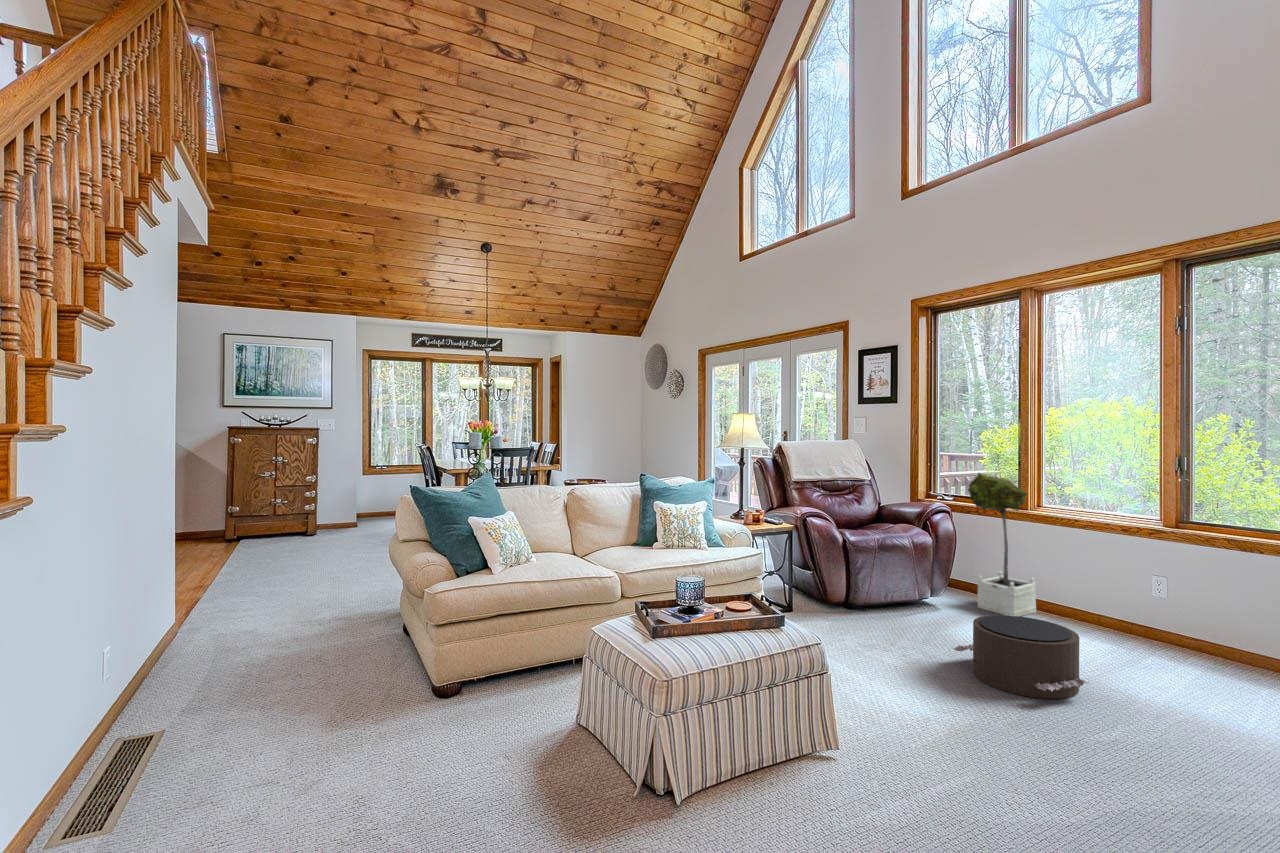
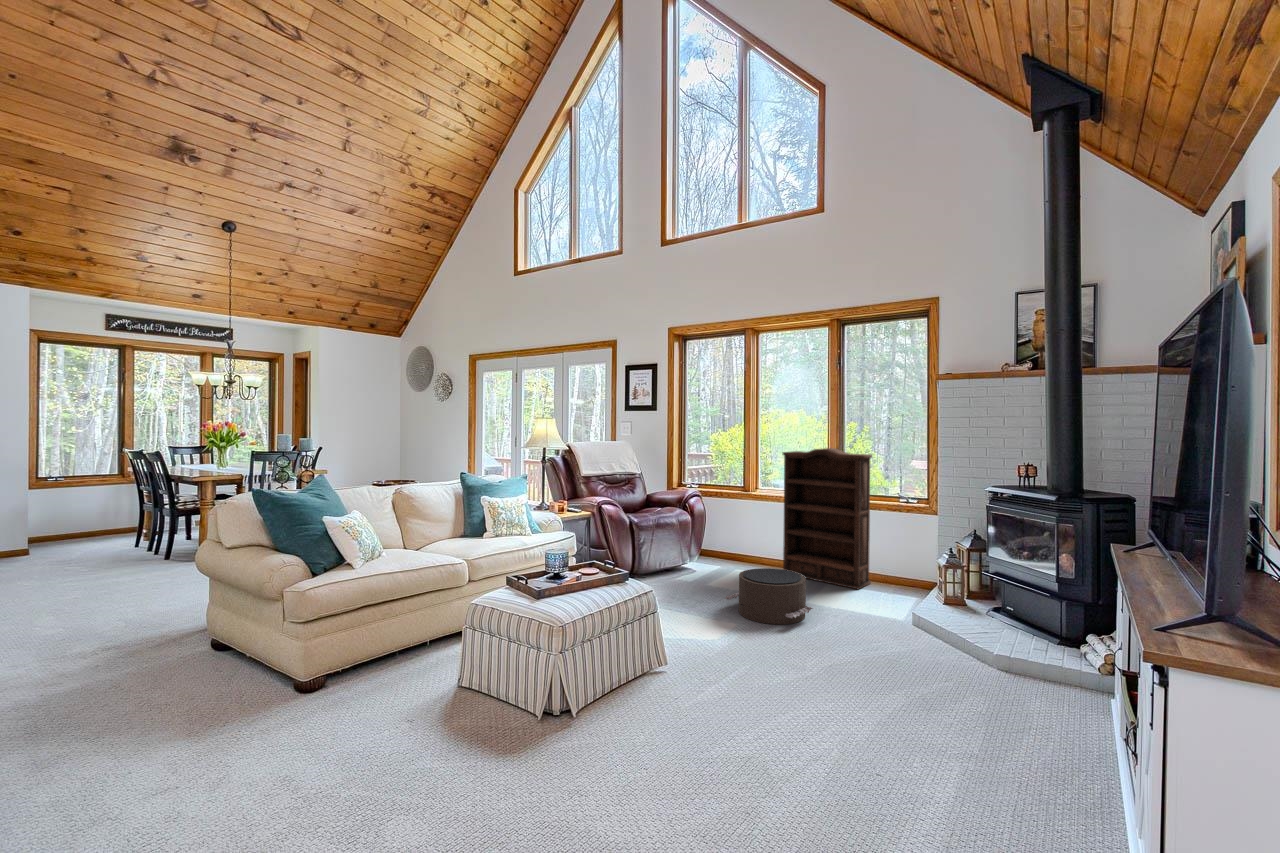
bookshelf: none [1069,454,1228,669] -> present [782,448,872,589]
potted tree: present [968,473,1036,616] -> none [714,464,758,570]

